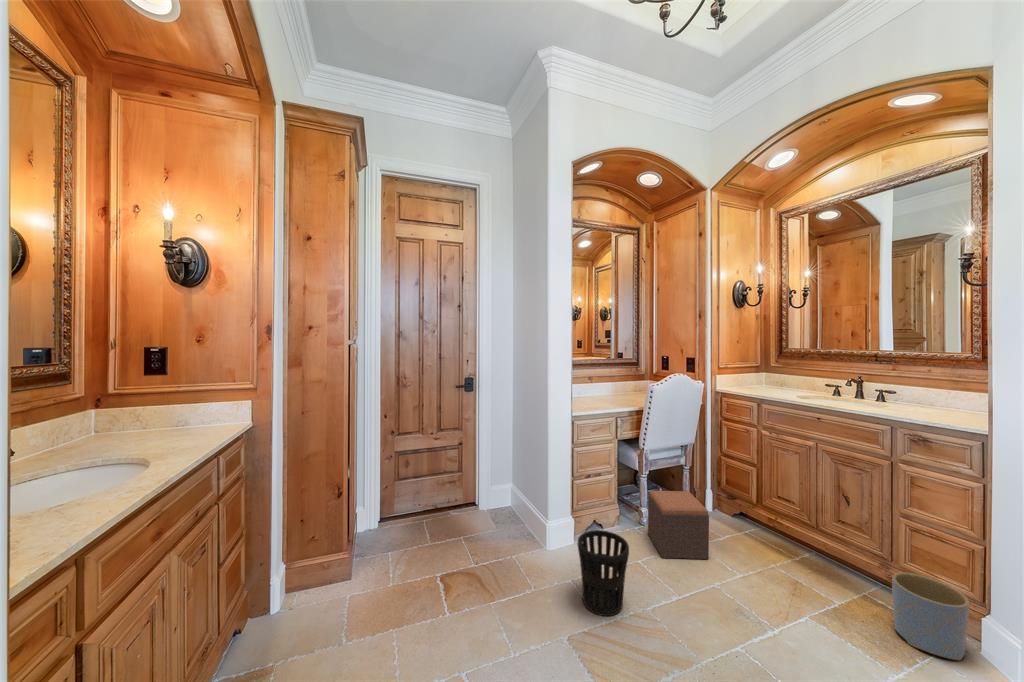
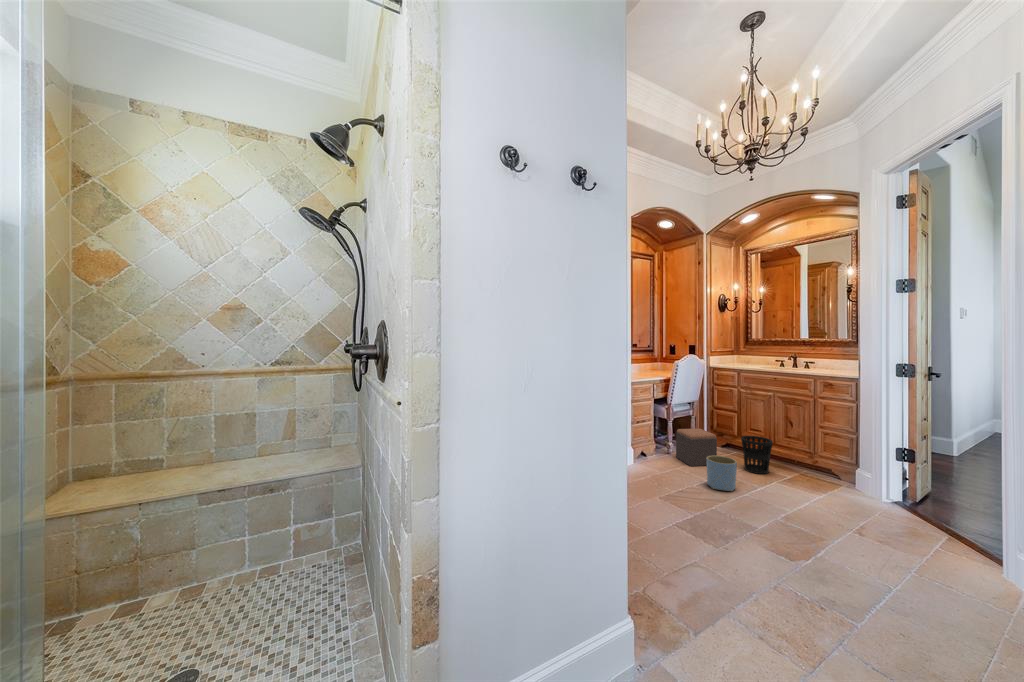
wastebasket: present [578,530,629,616] -> present [741,436,773,474]
planter: present [892,572,969,660] -> present [706,455,737,491]

